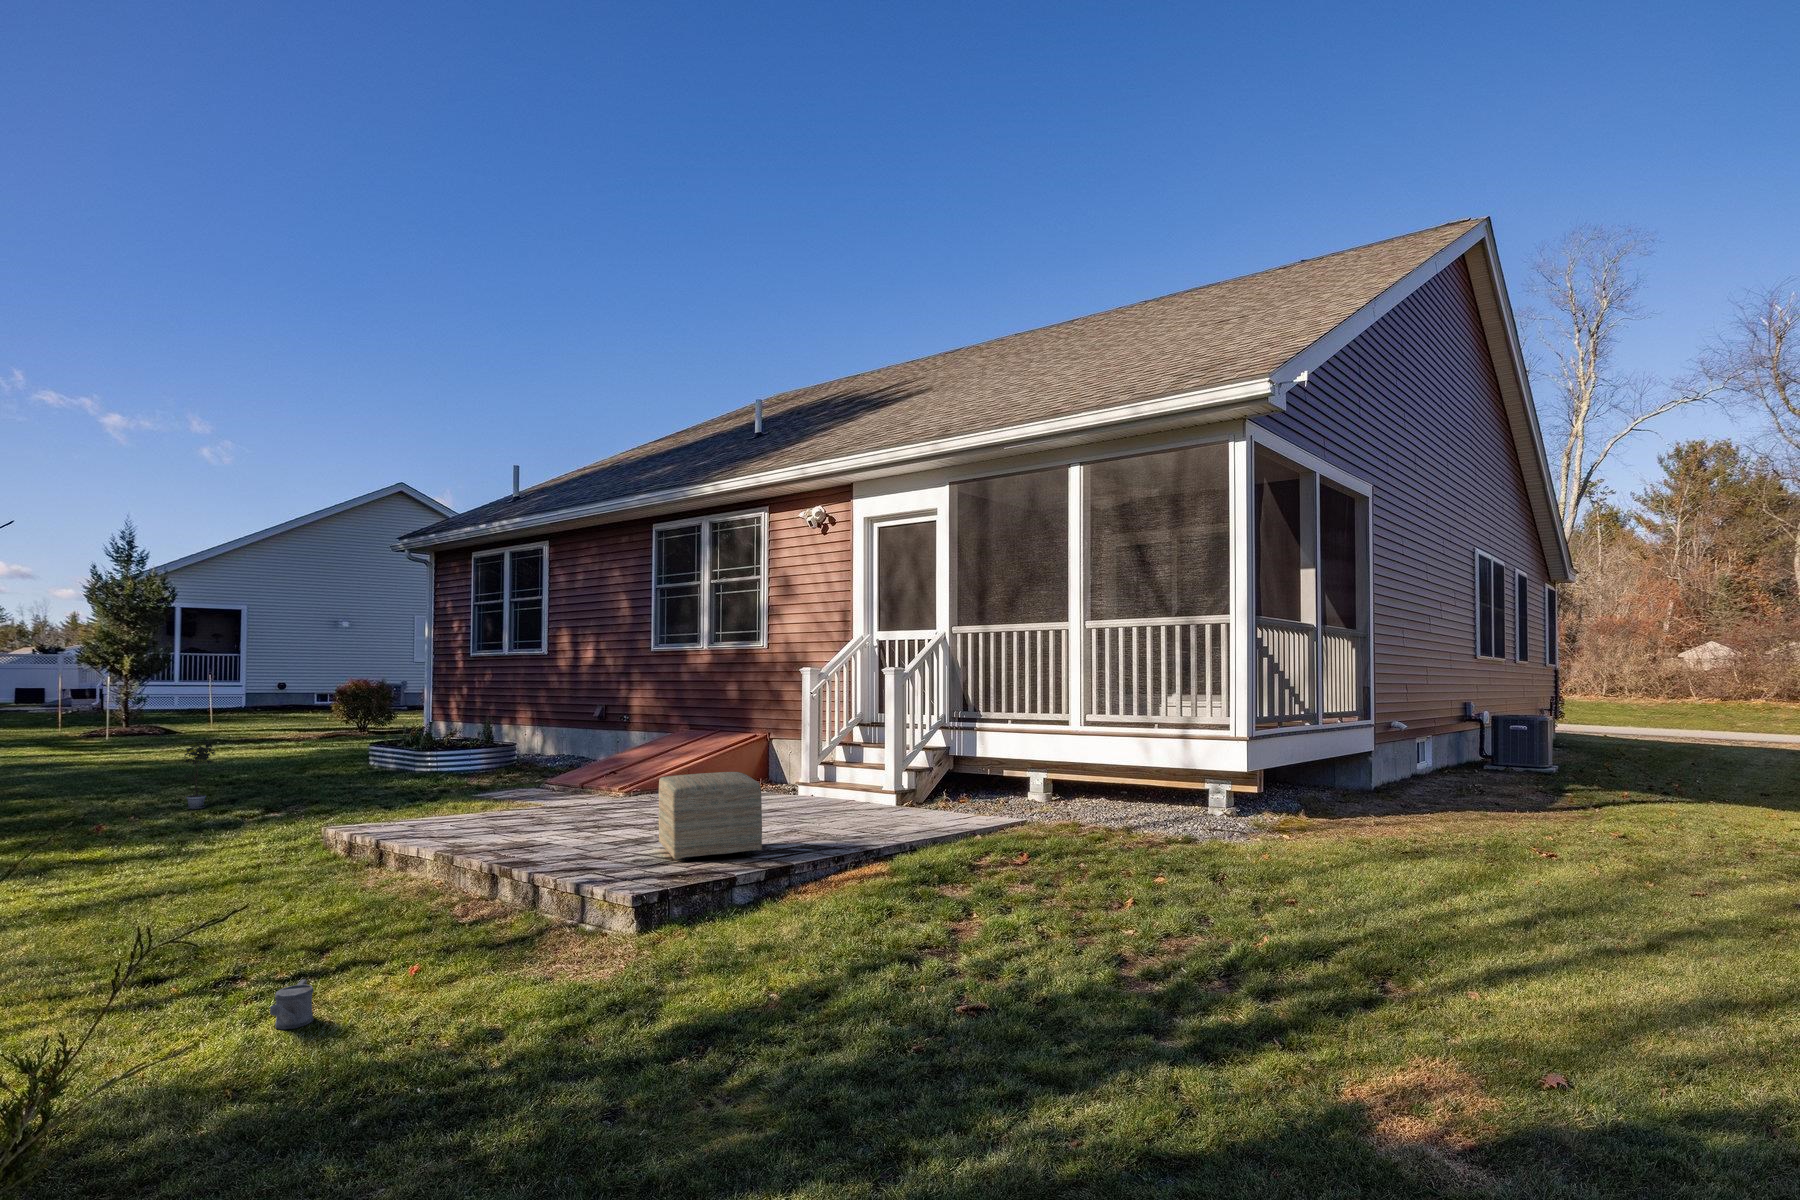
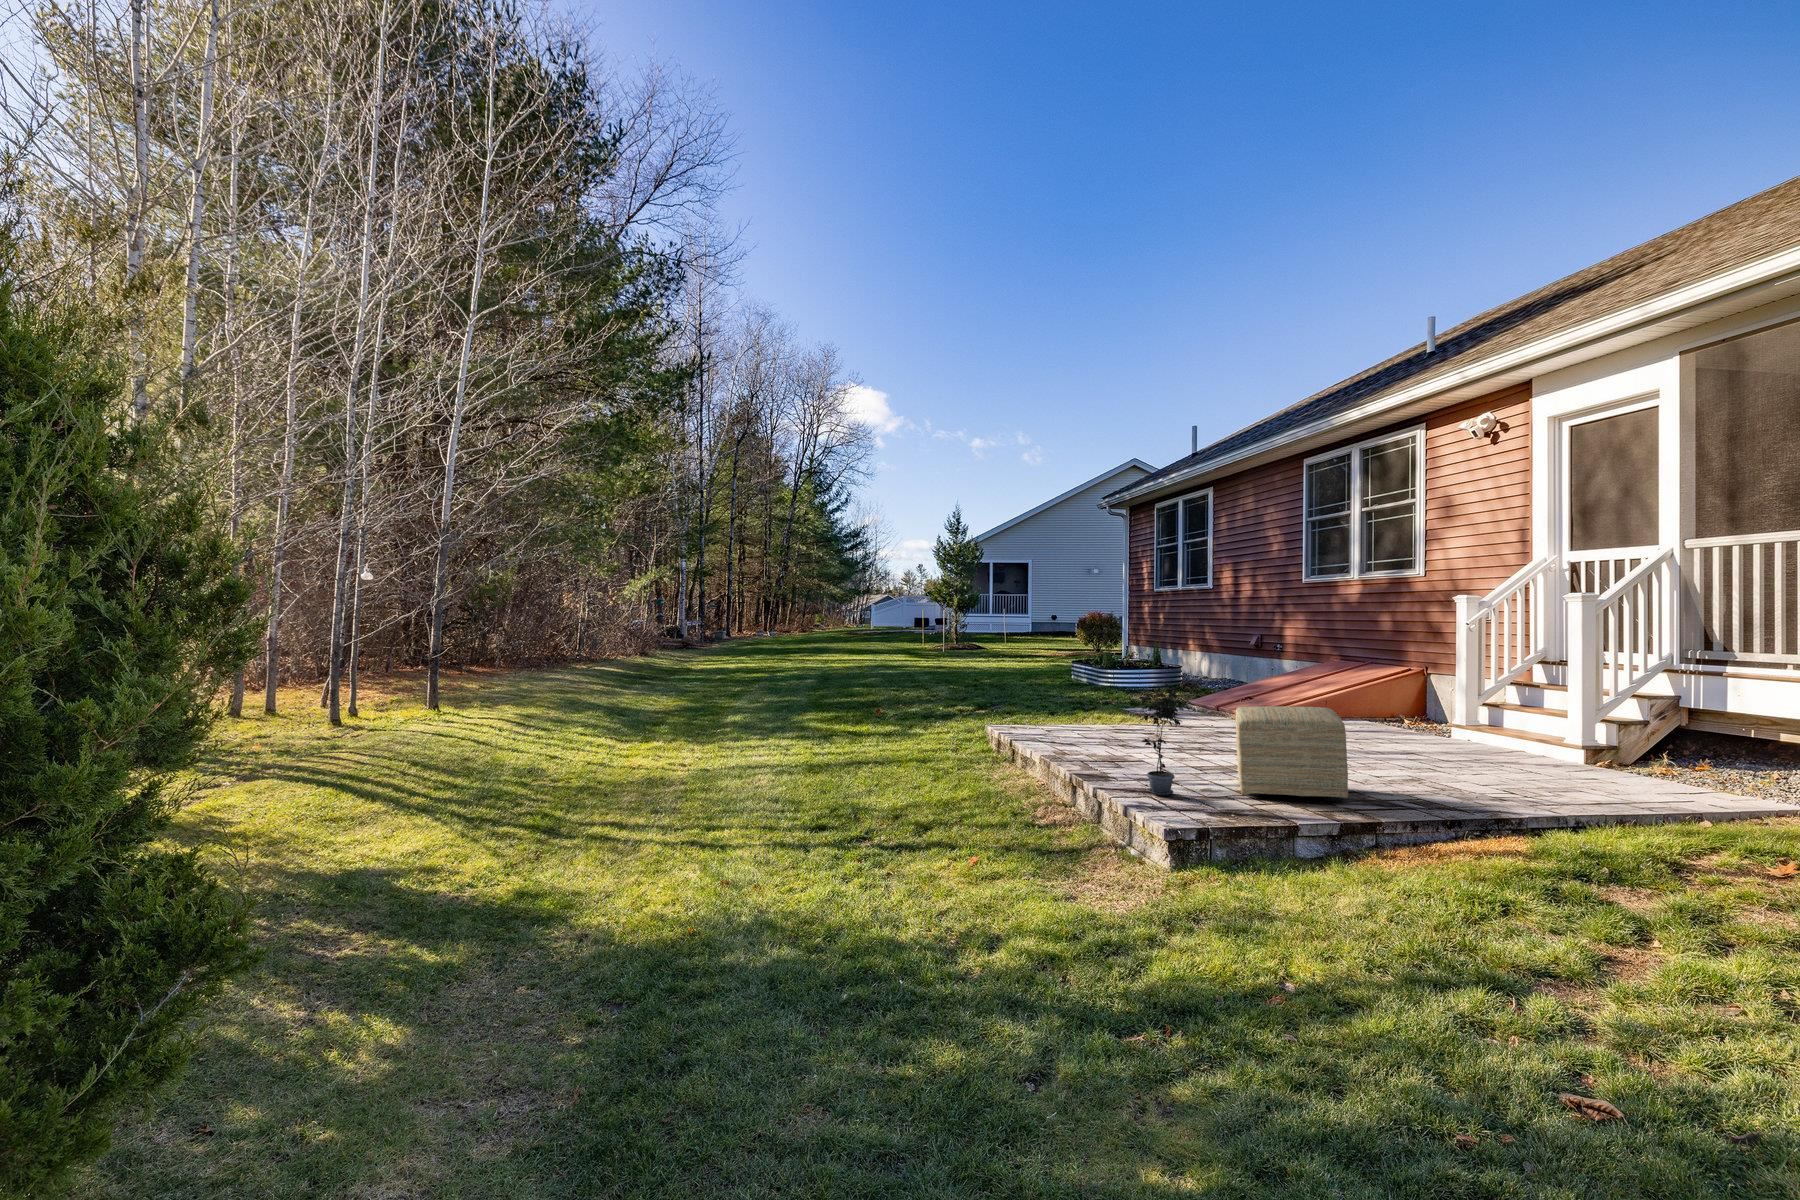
potted plant: present [182,738,215,809] -> present [1136,683,1189,796]
watering can: present [270,979,313,1029] -> none [846,849,888,889]

